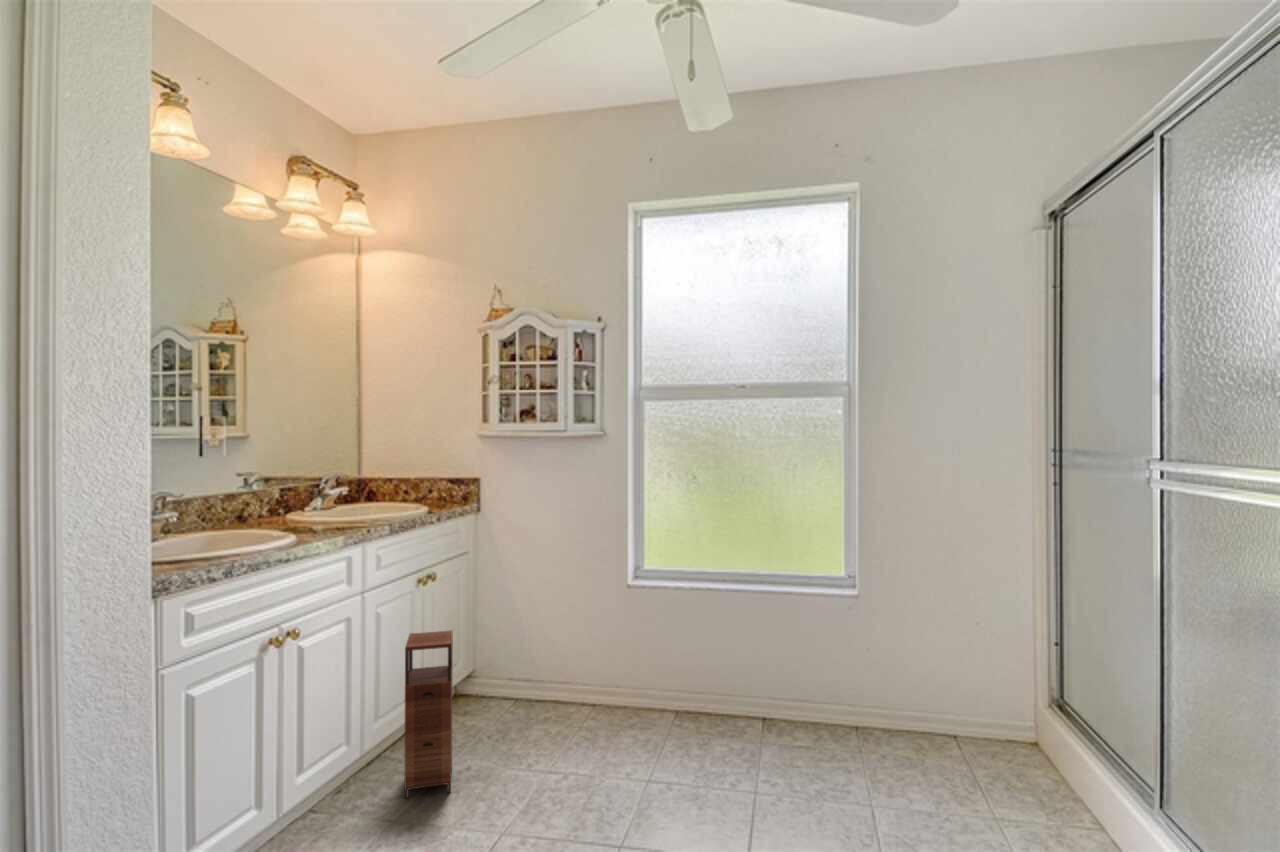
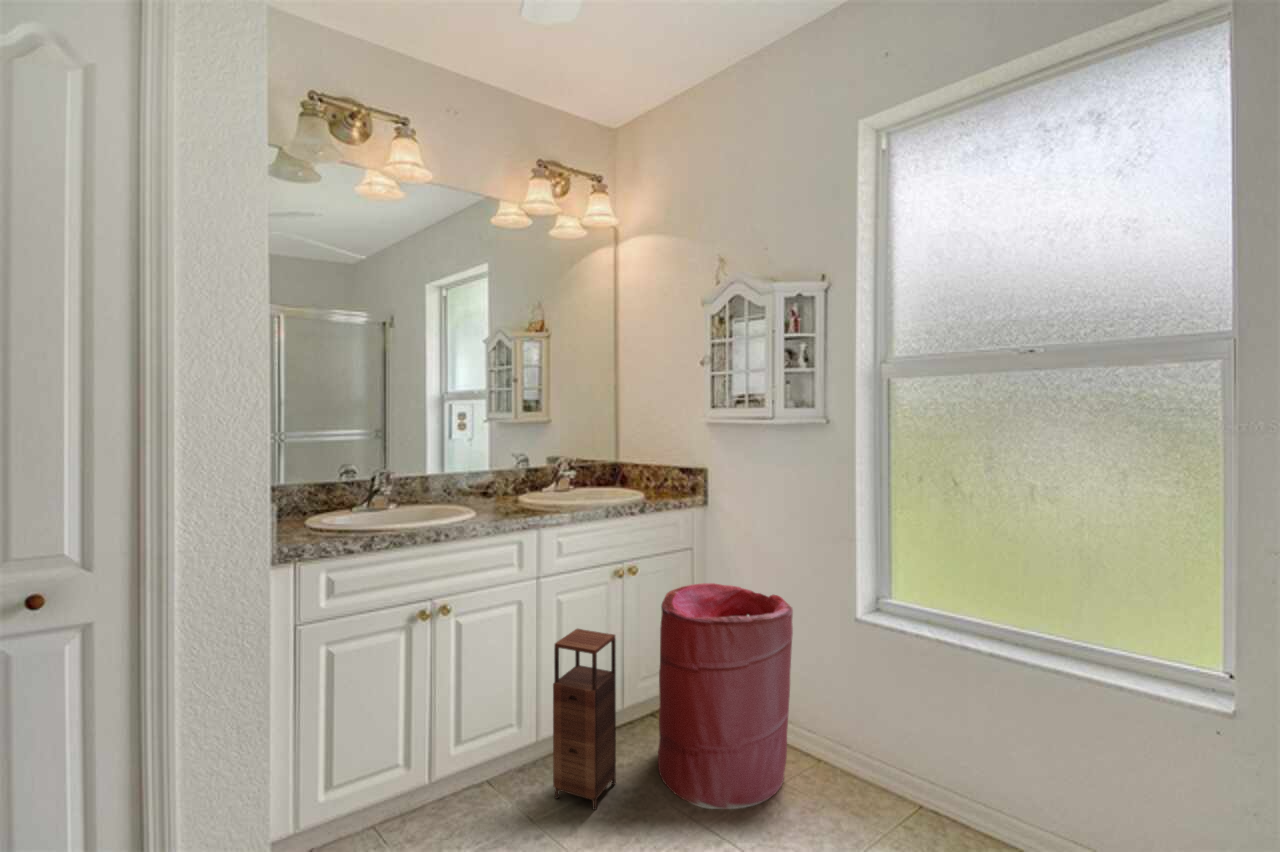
laundry hamper: none [474,577,588,760] -> present [658,583,793,809]

